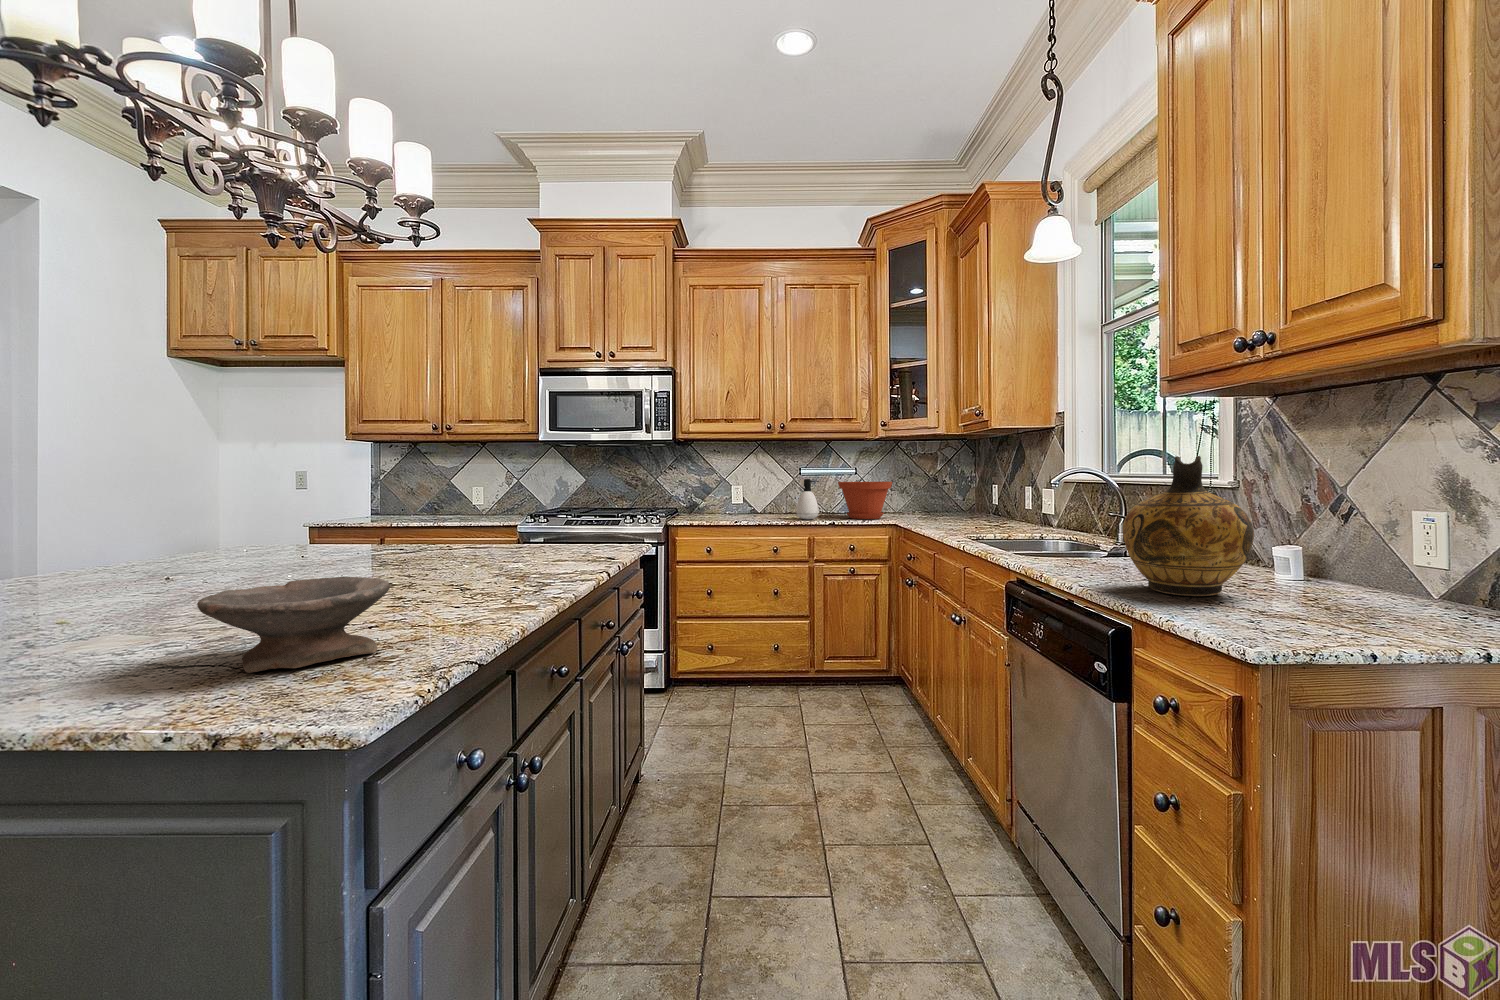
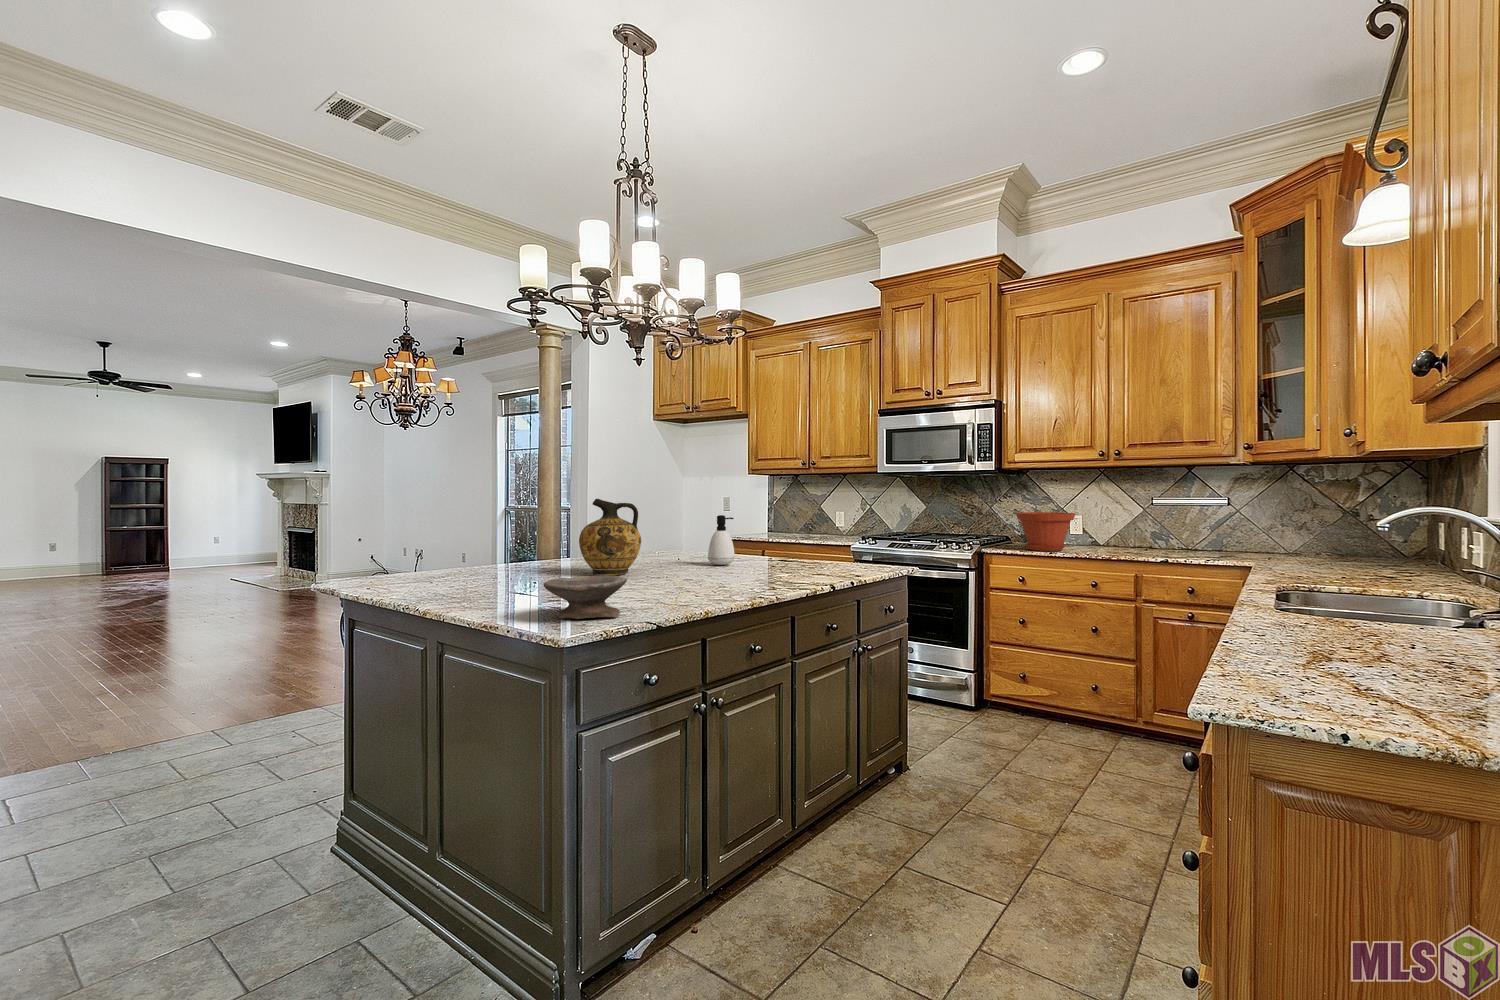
ceramic jug: present [1123,456,1254,596] -> present [579,499,641,575]
soap dispenser: present [797,479,819,519] -> present [708,515,735,565]
plant pot: present [838,482,892,519] -> present [1016,512,1076,551]

